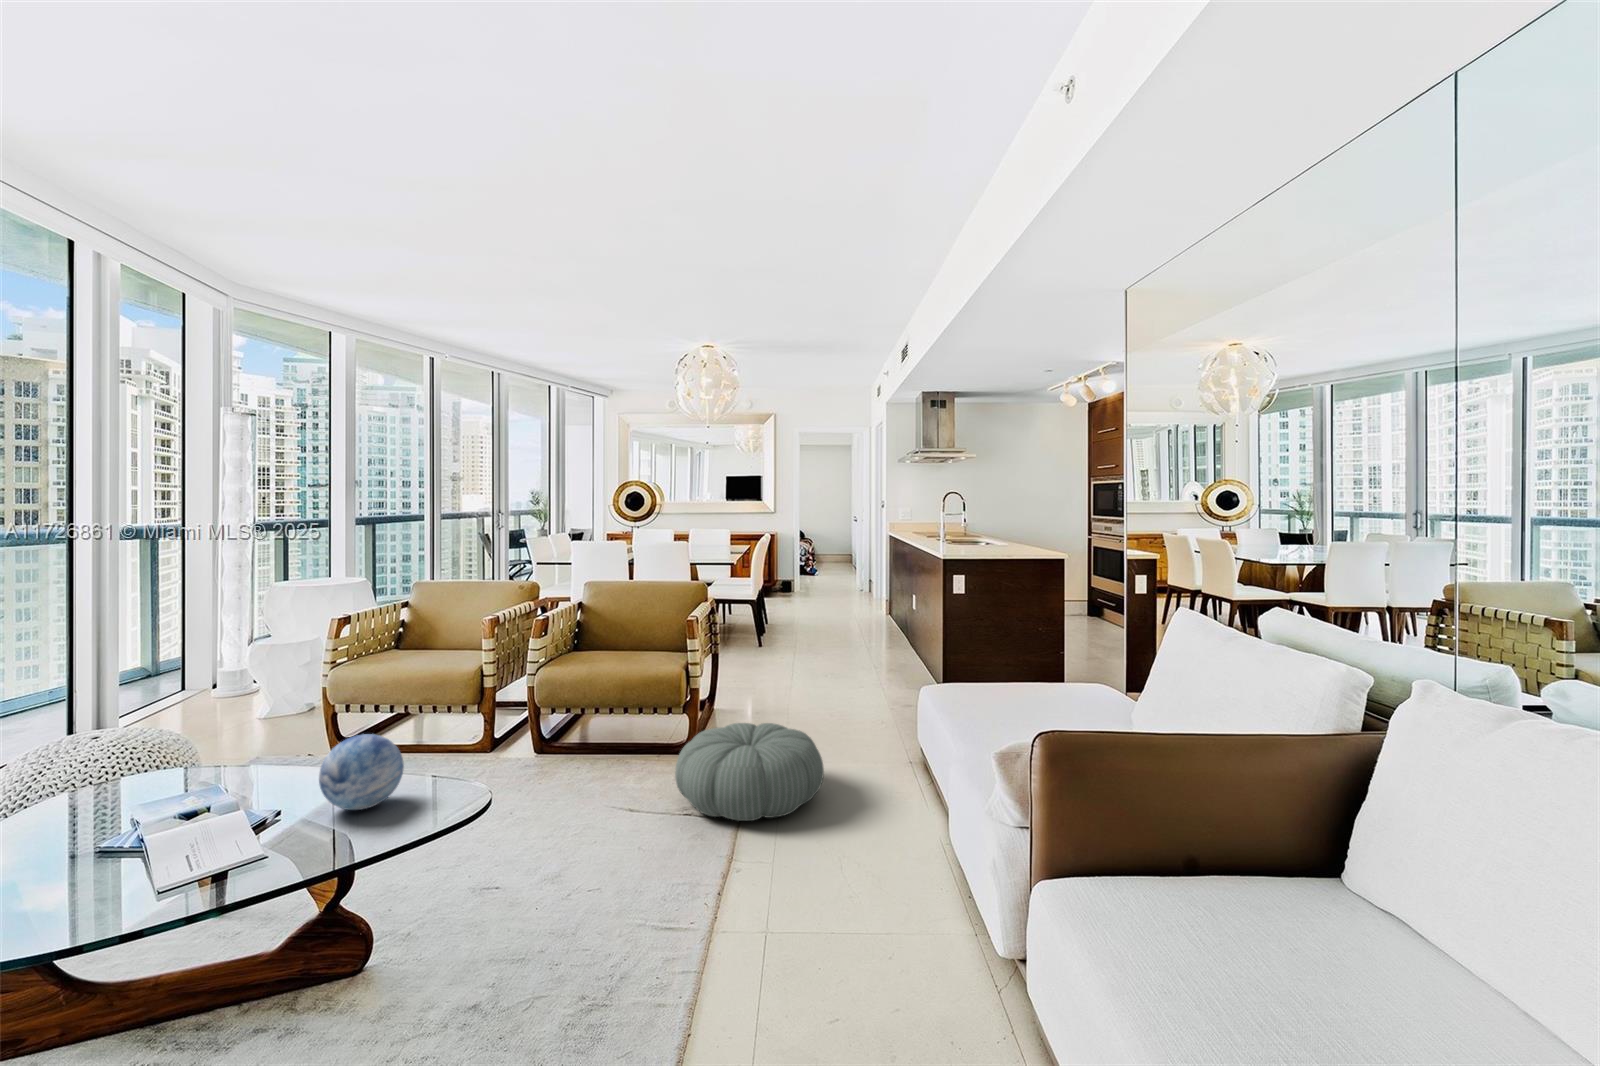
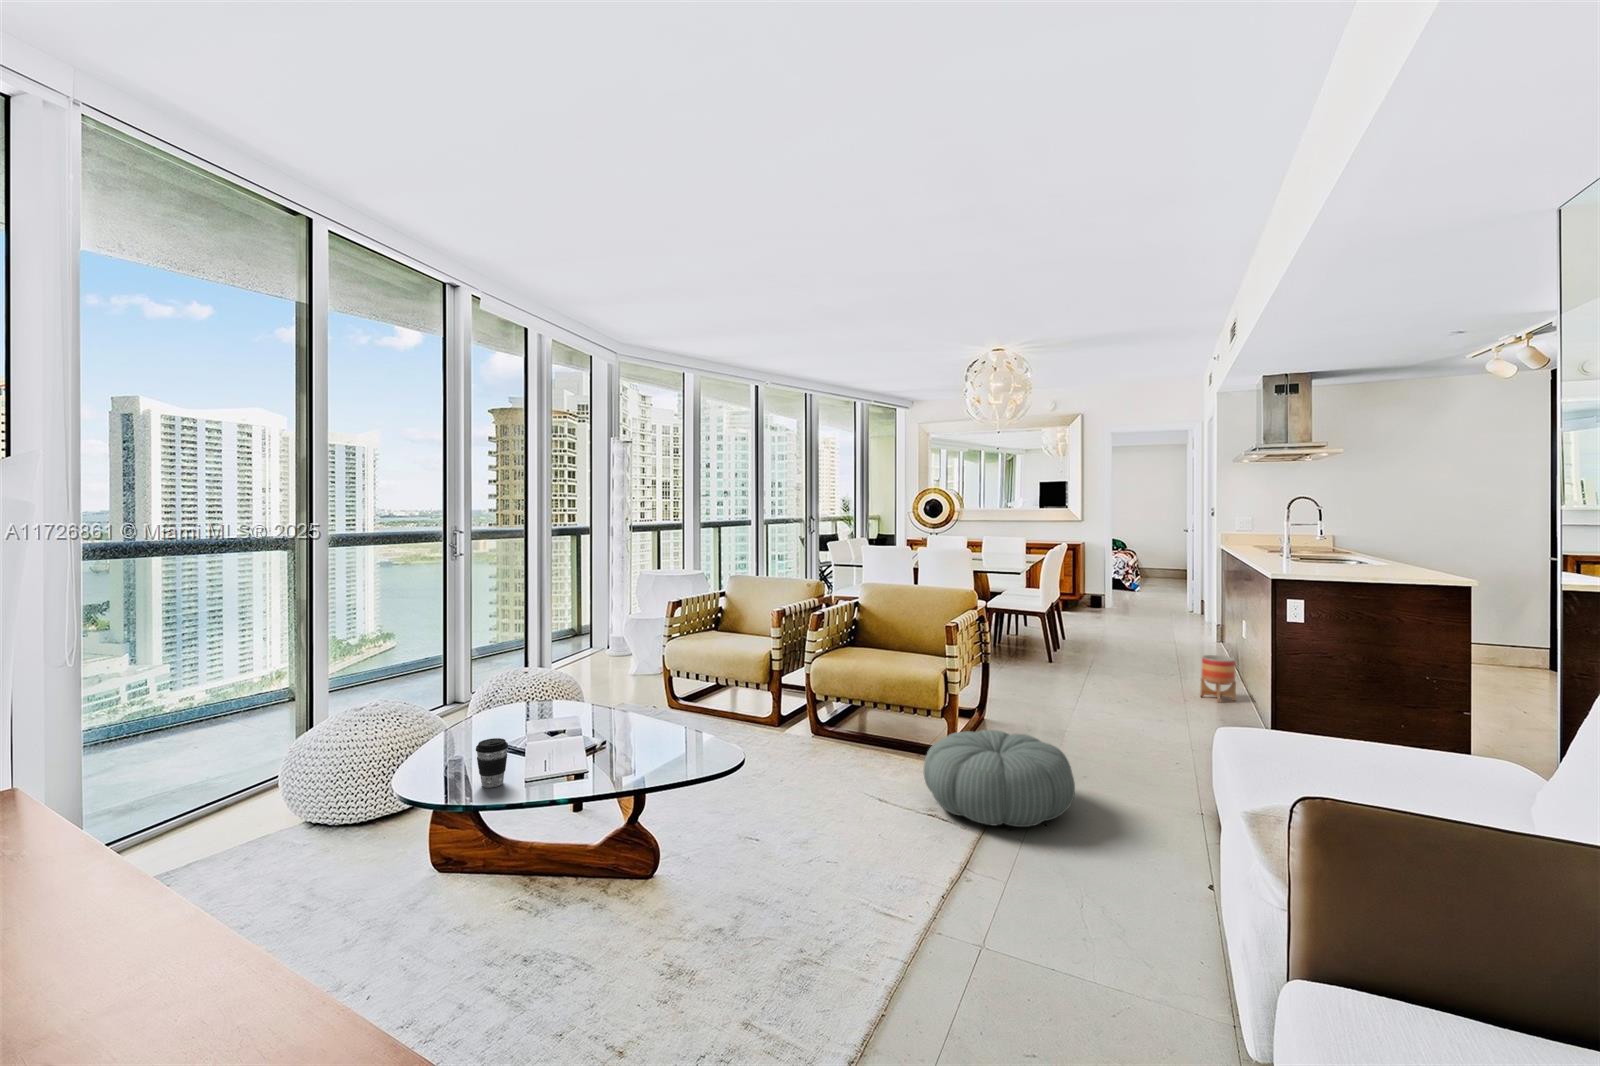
planter: none [892,629,919,670] -> present [1200,655,1236,702]
decorative orb: present [319,734,404,810] -> none [632,693,690,751]
coffee cup: none [51,837,114,916] -> present [476,738,508,788]

